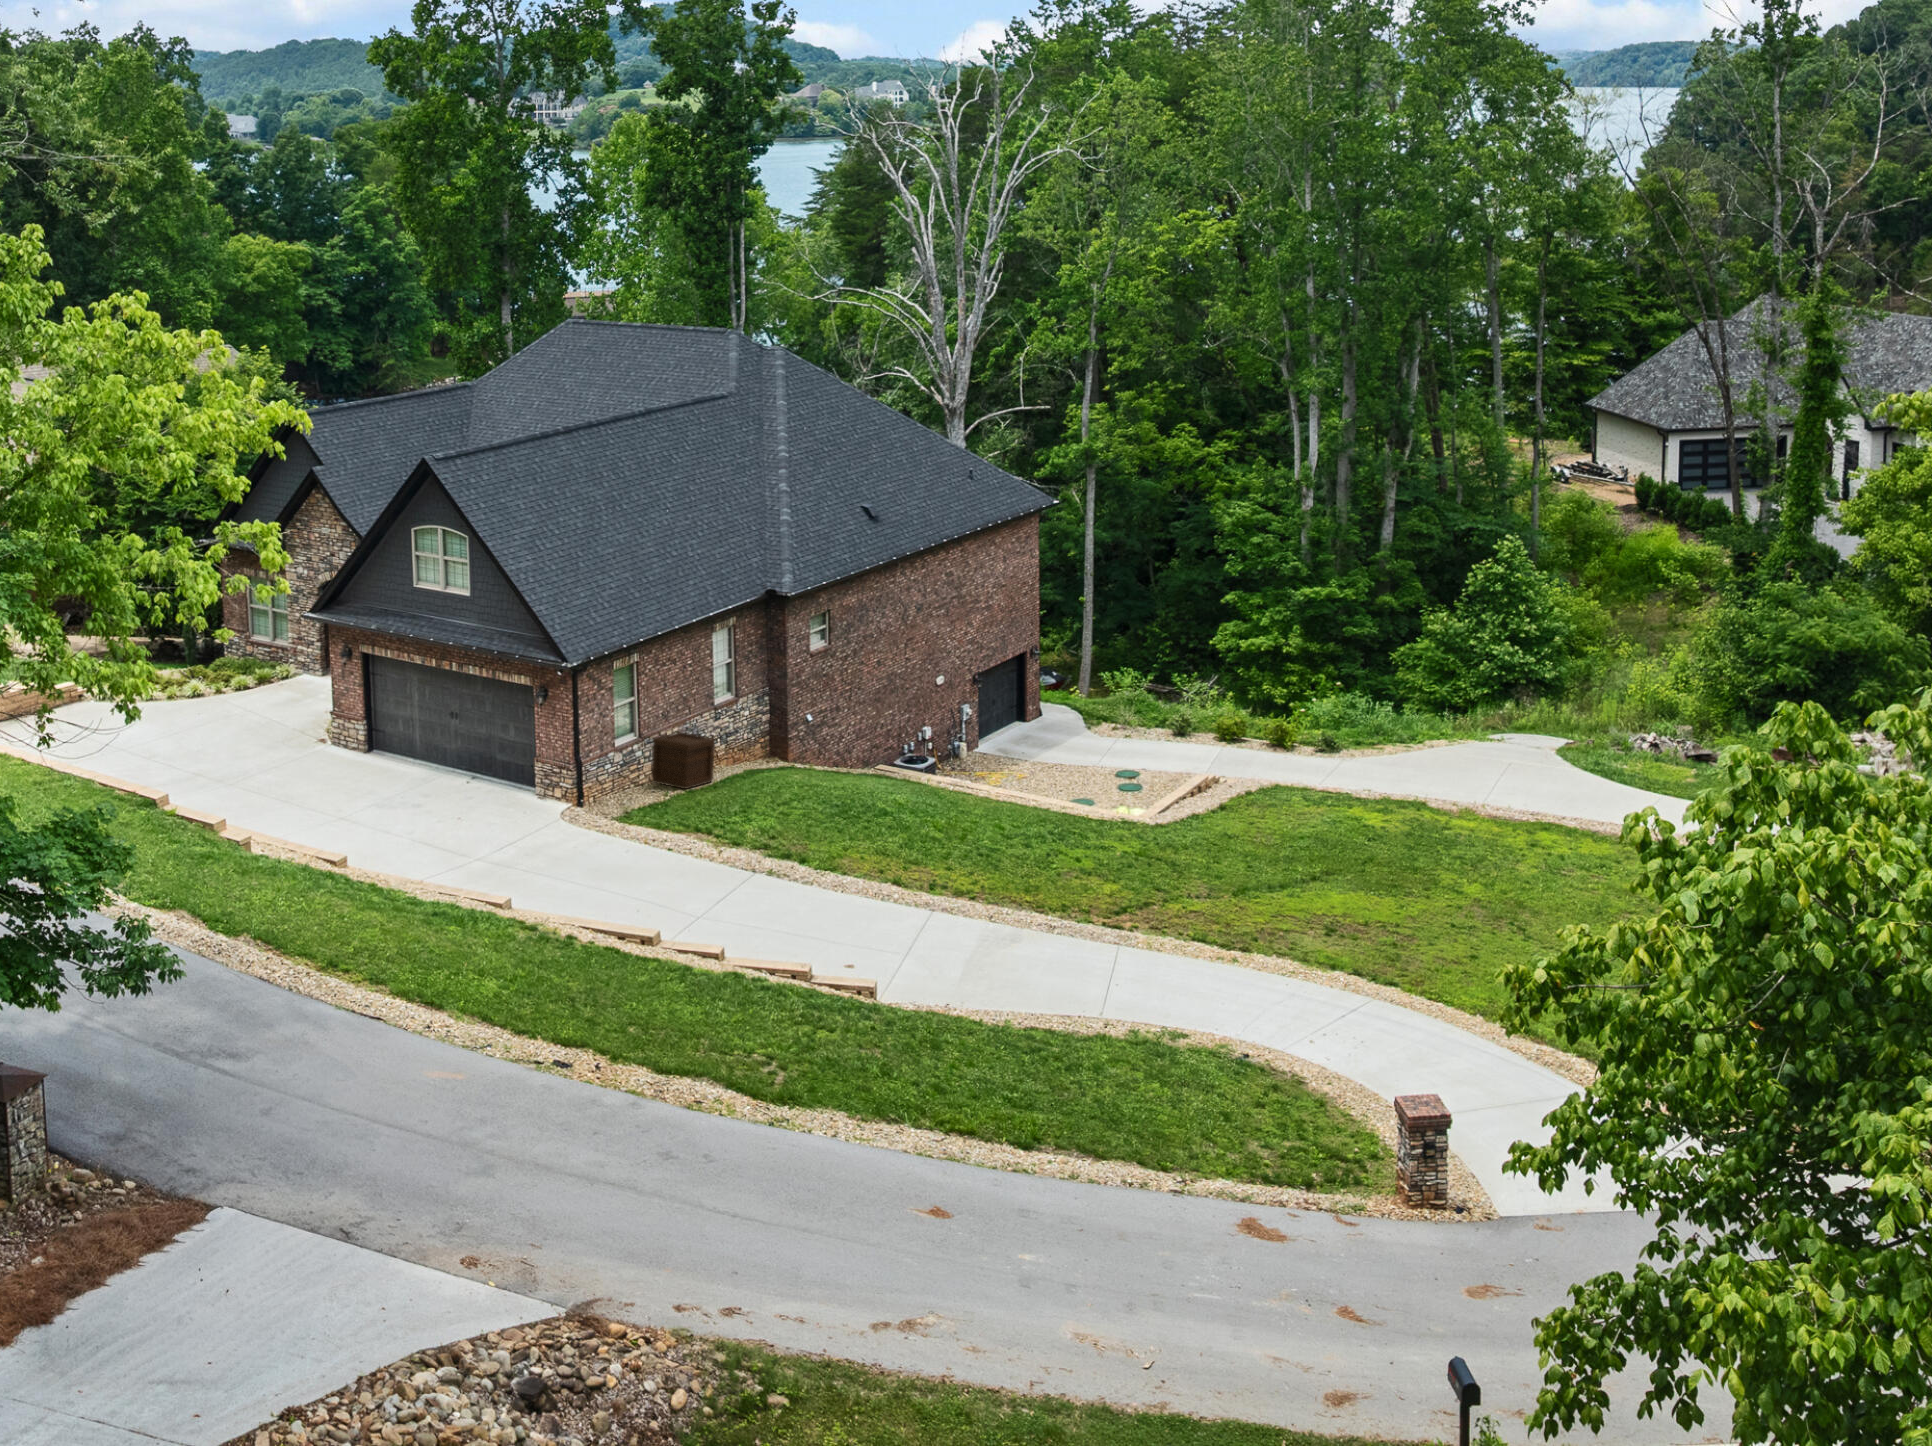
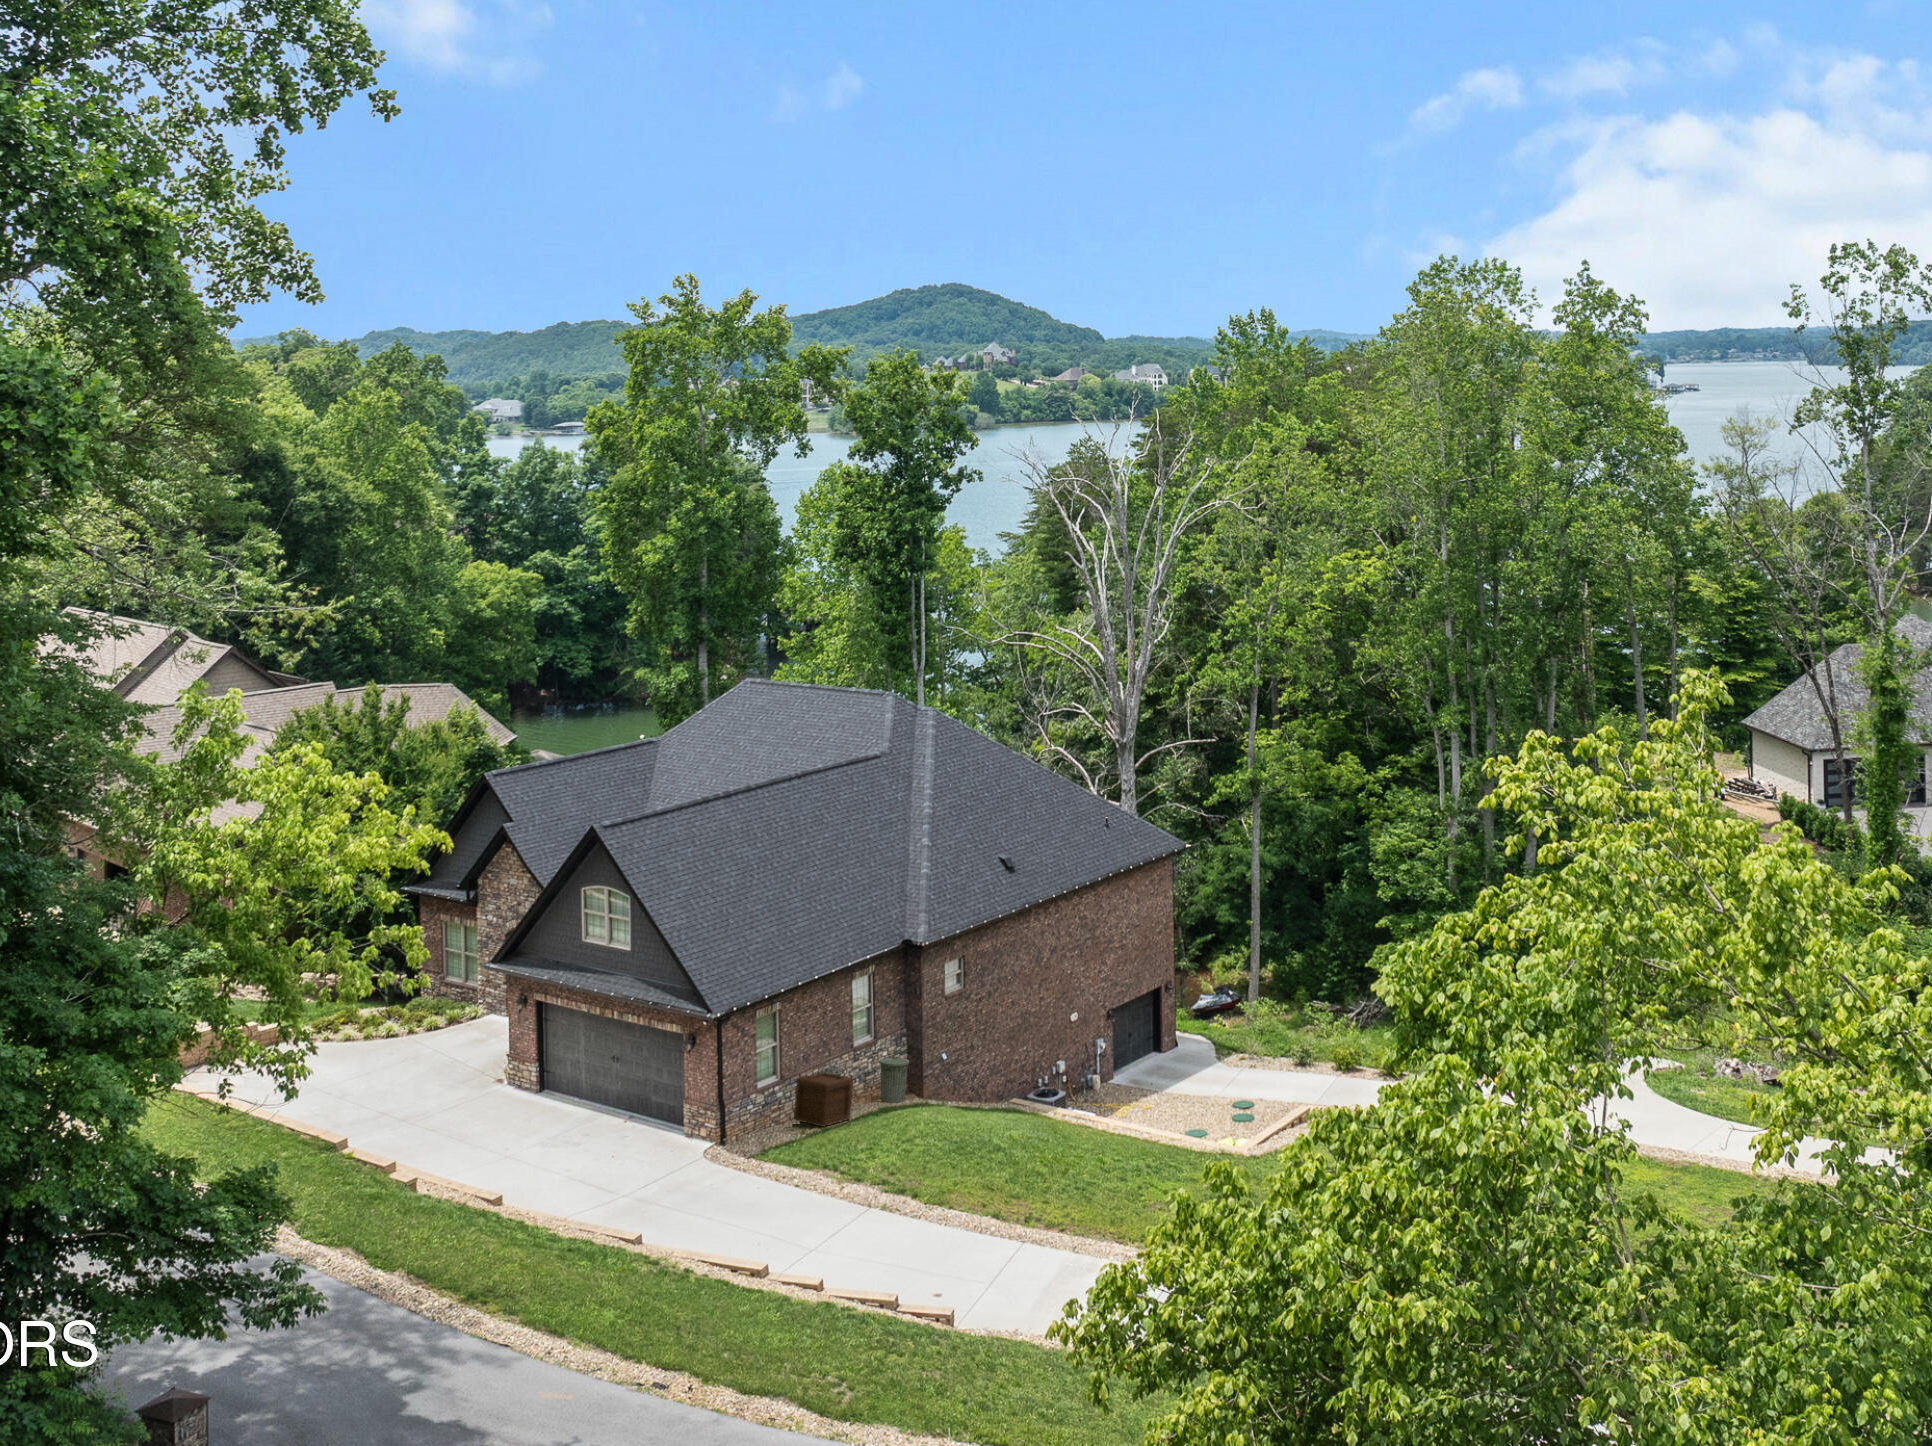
trash can: none [739,717,772,766] -> present [880,1056,909,1103]

